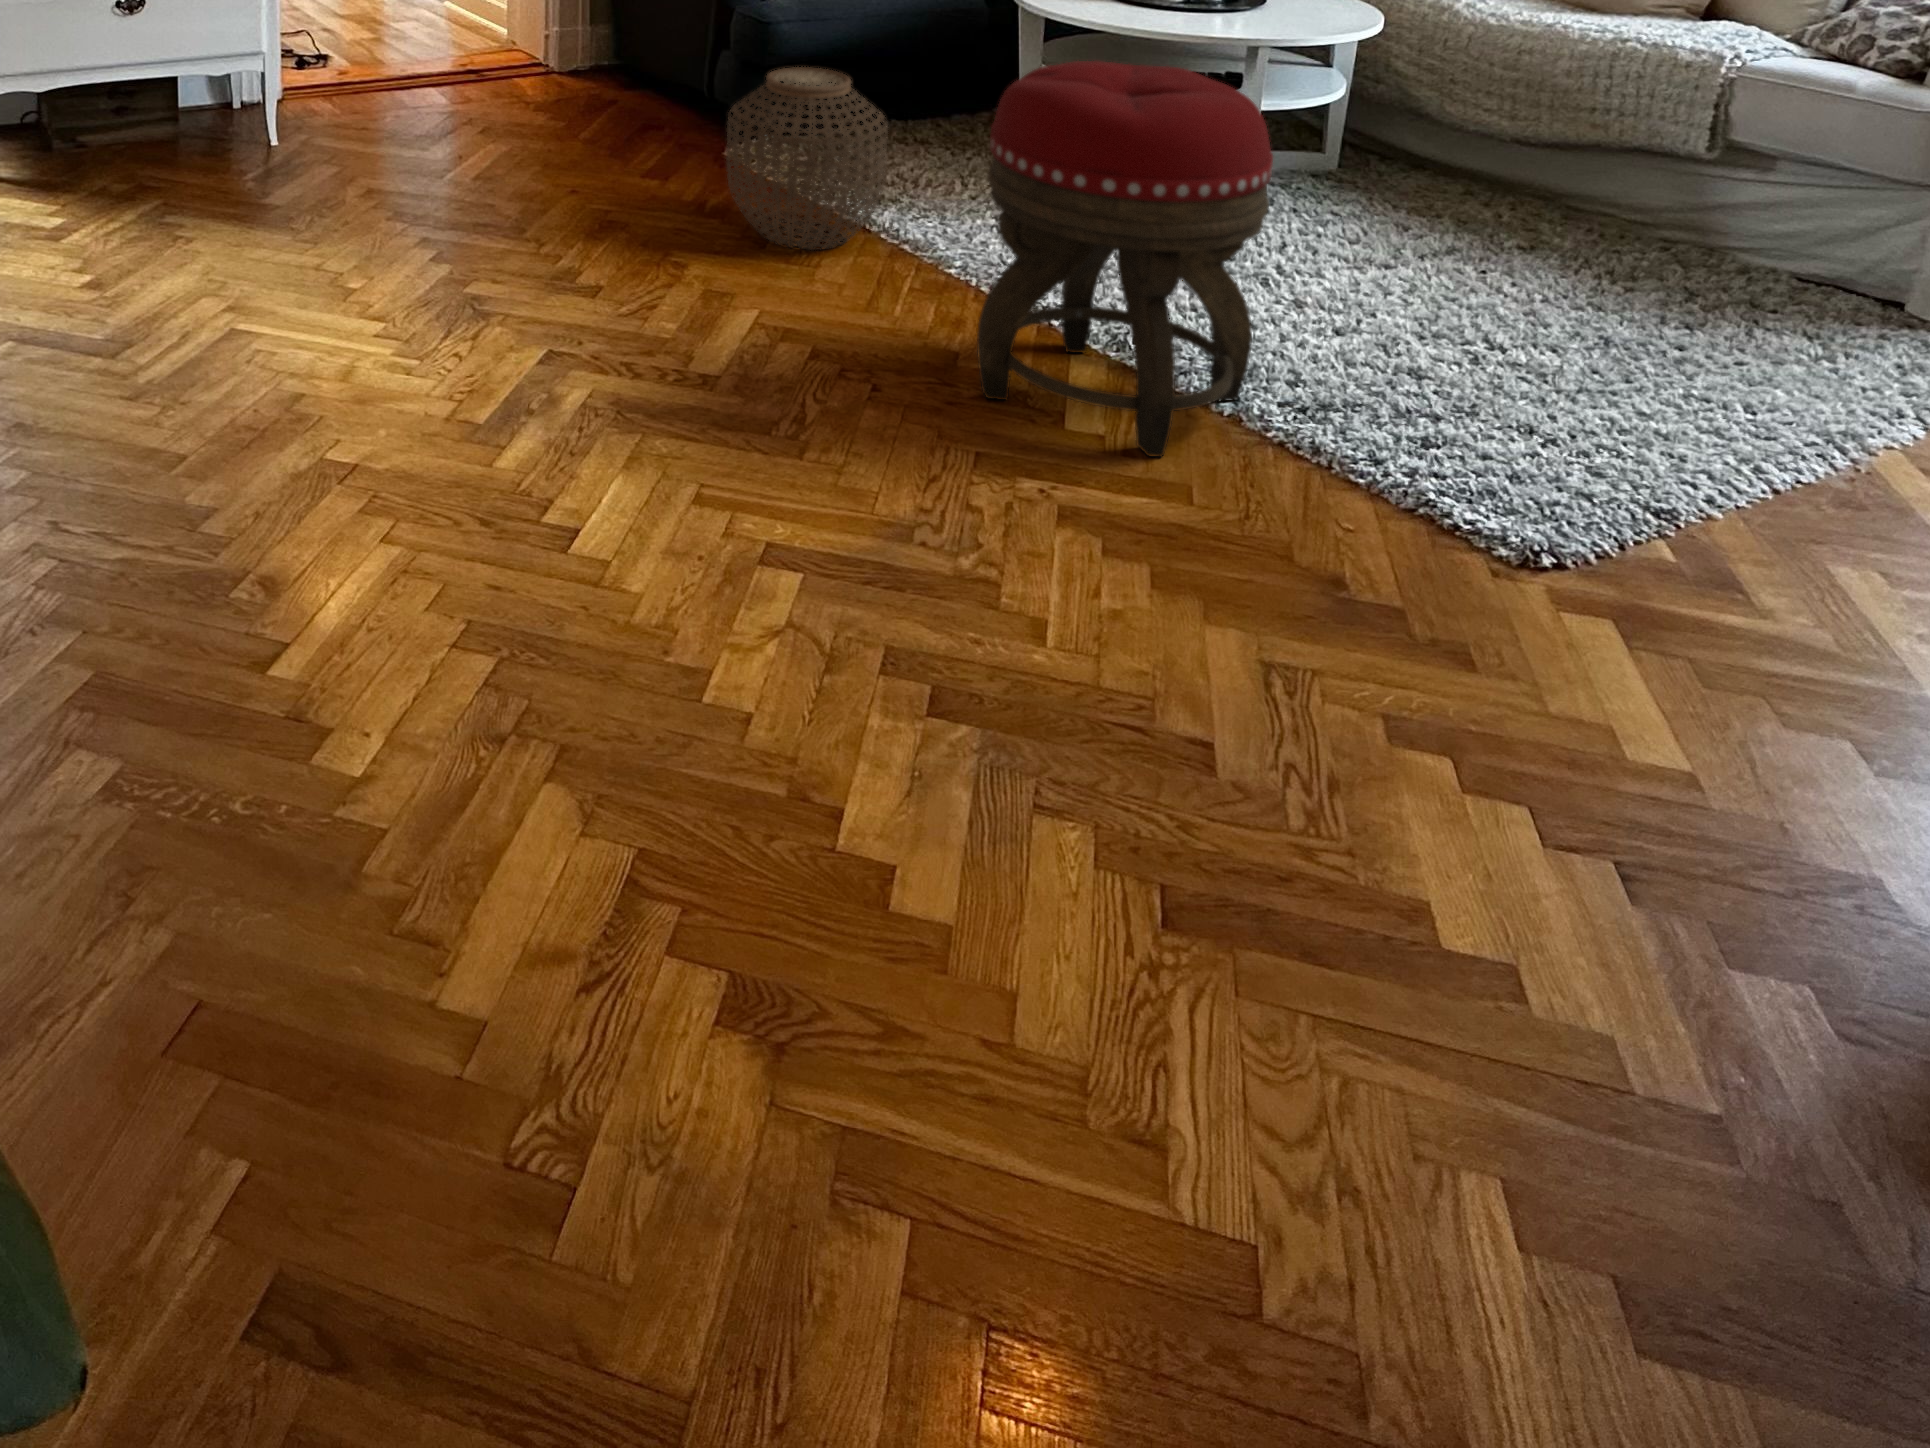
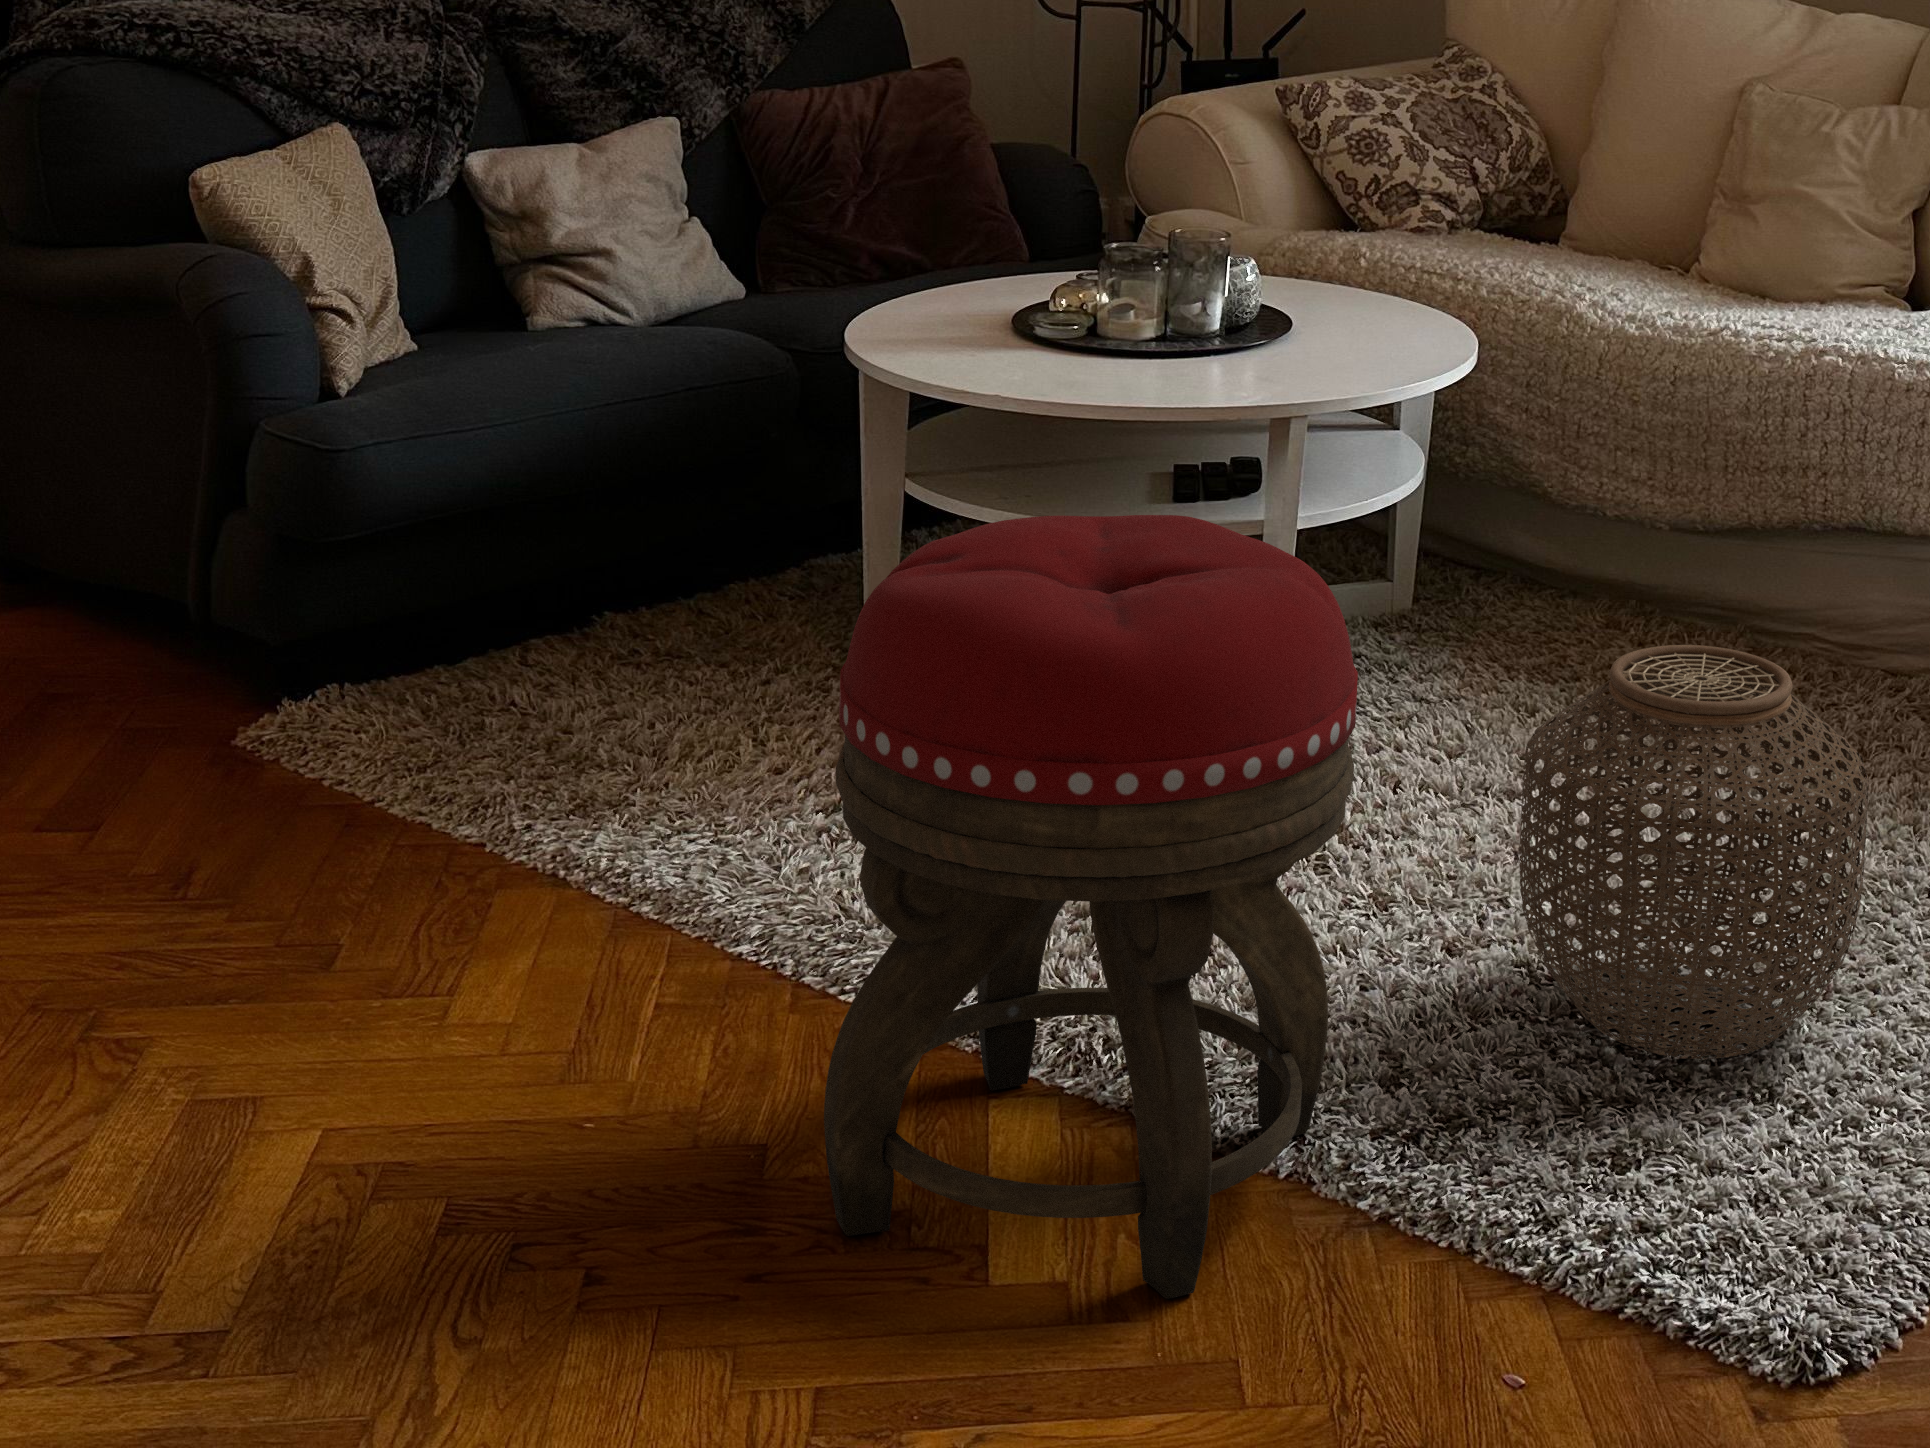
woven basket: present [727,67,888,249] -> present [1519,645,1868,1059]

